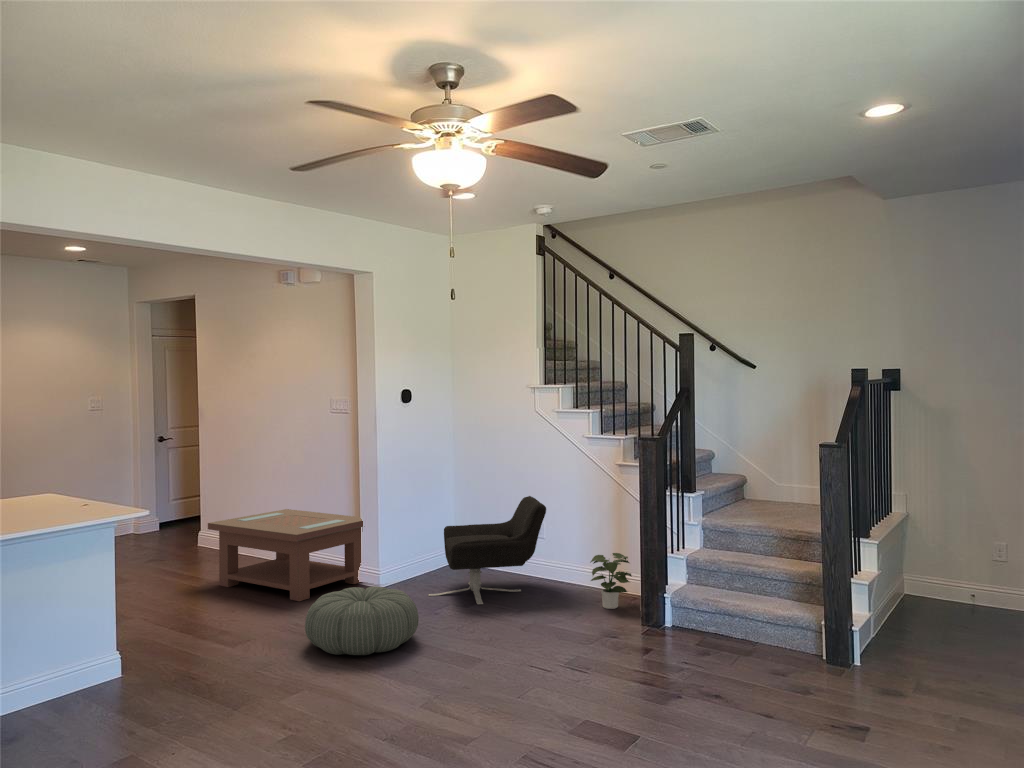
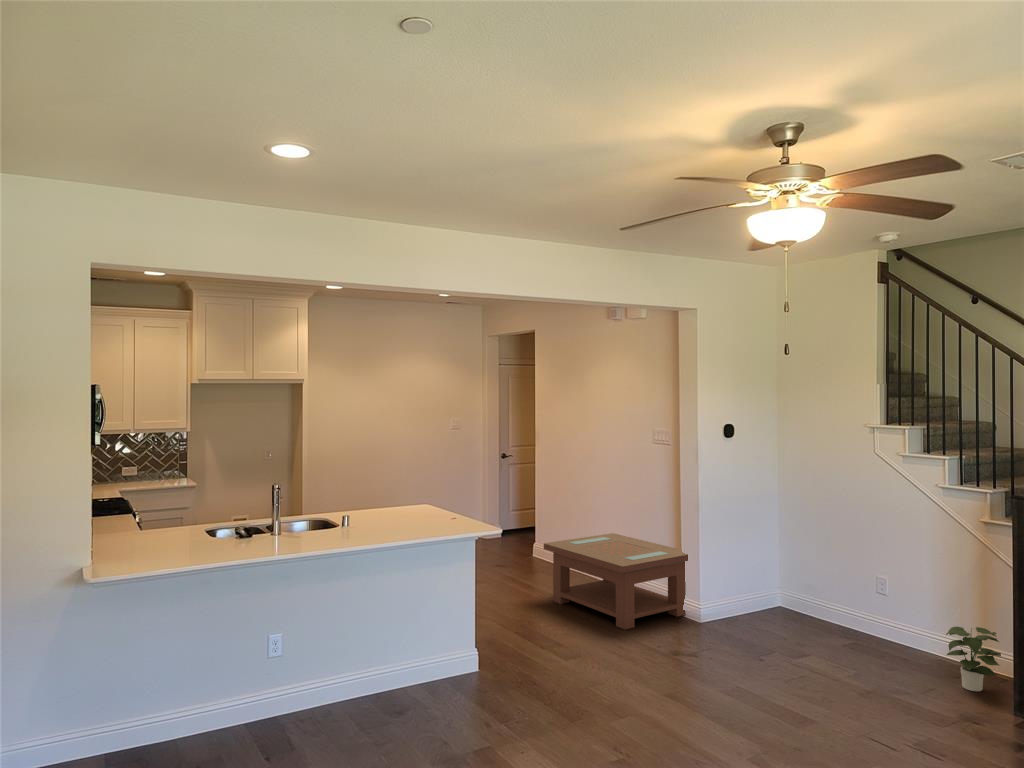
lounge chair: present [428,496,546,604] -> none [754,546,890,661]
pouf: present [305,586,419,655] -> none [631,630,745,705]

